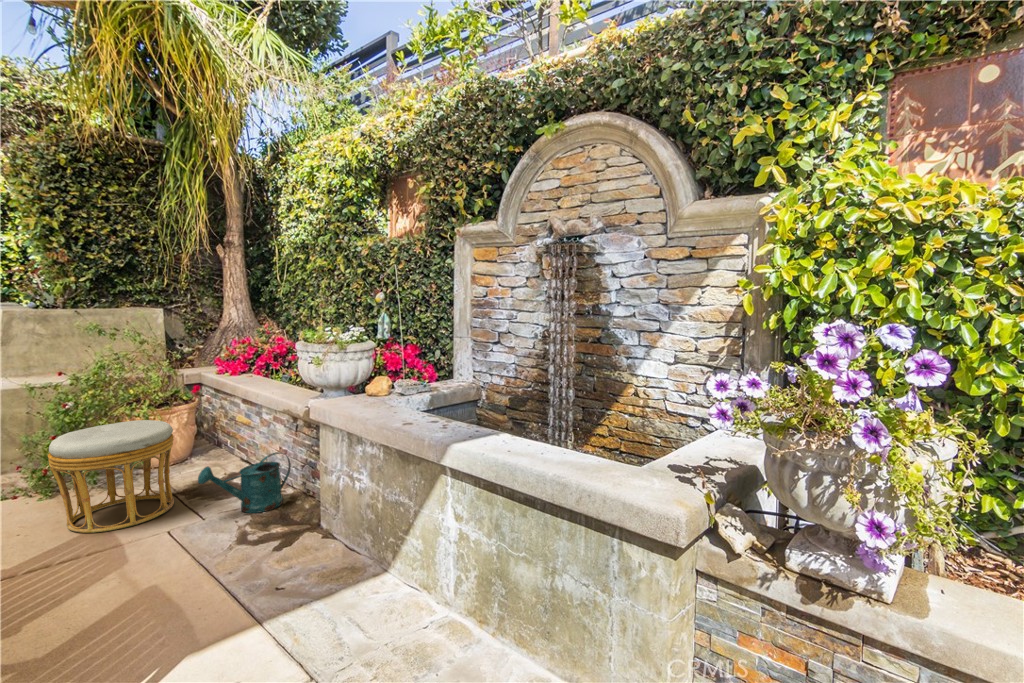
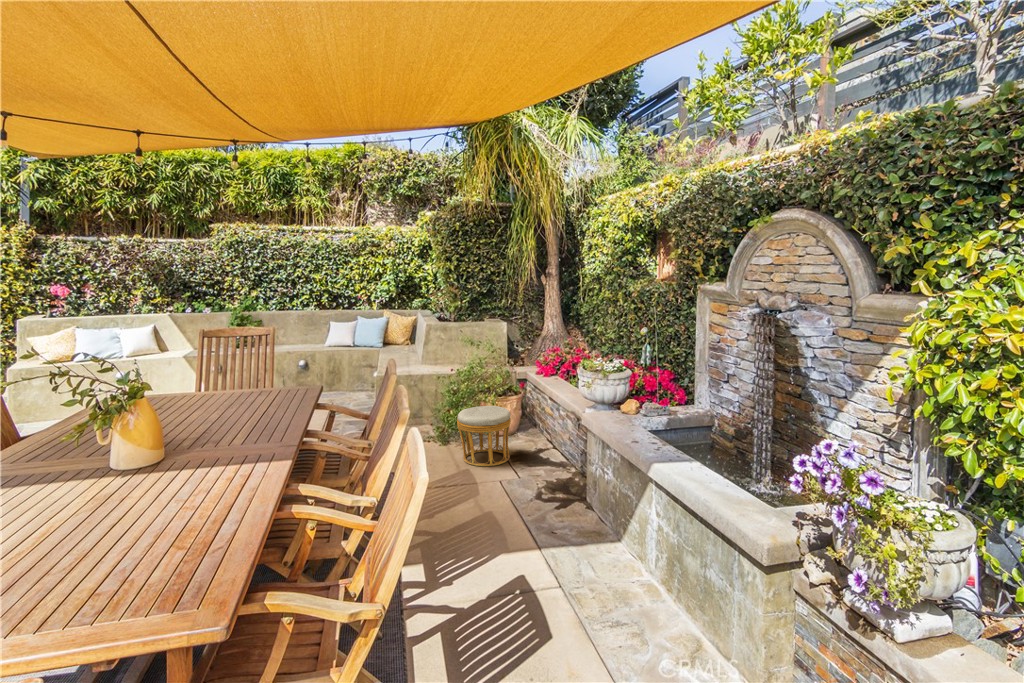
watering can: present [198,452,291,513] -> none [522,439,572,474]

